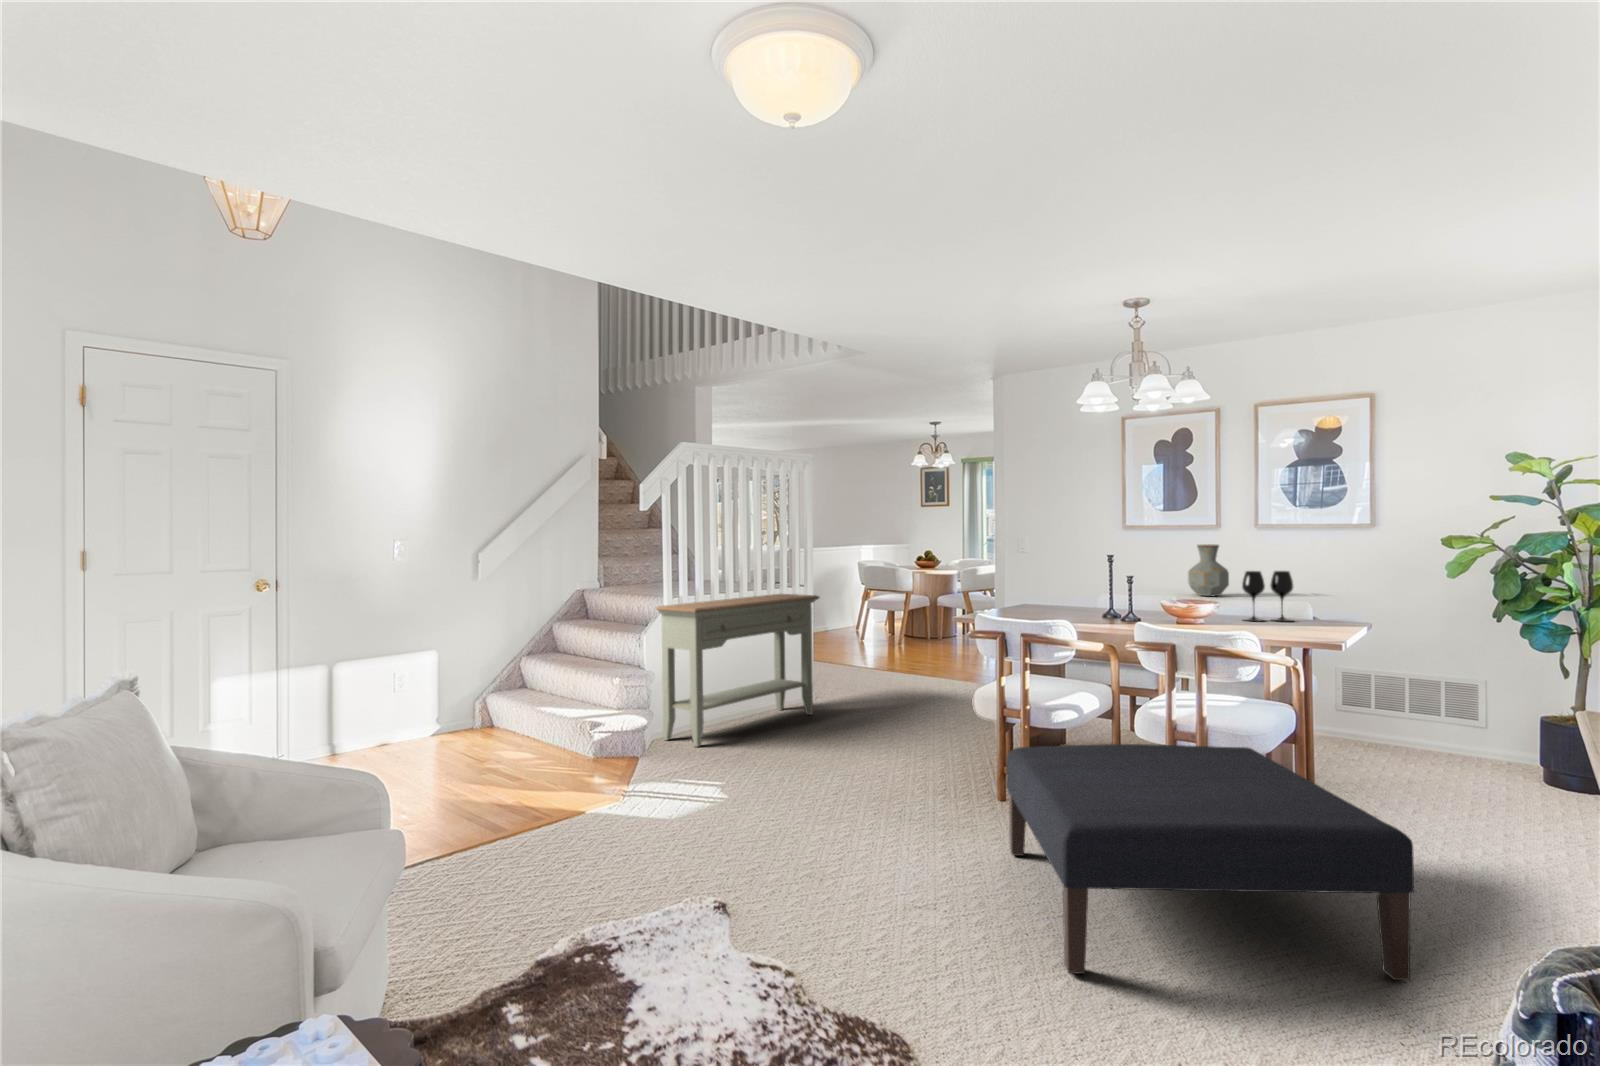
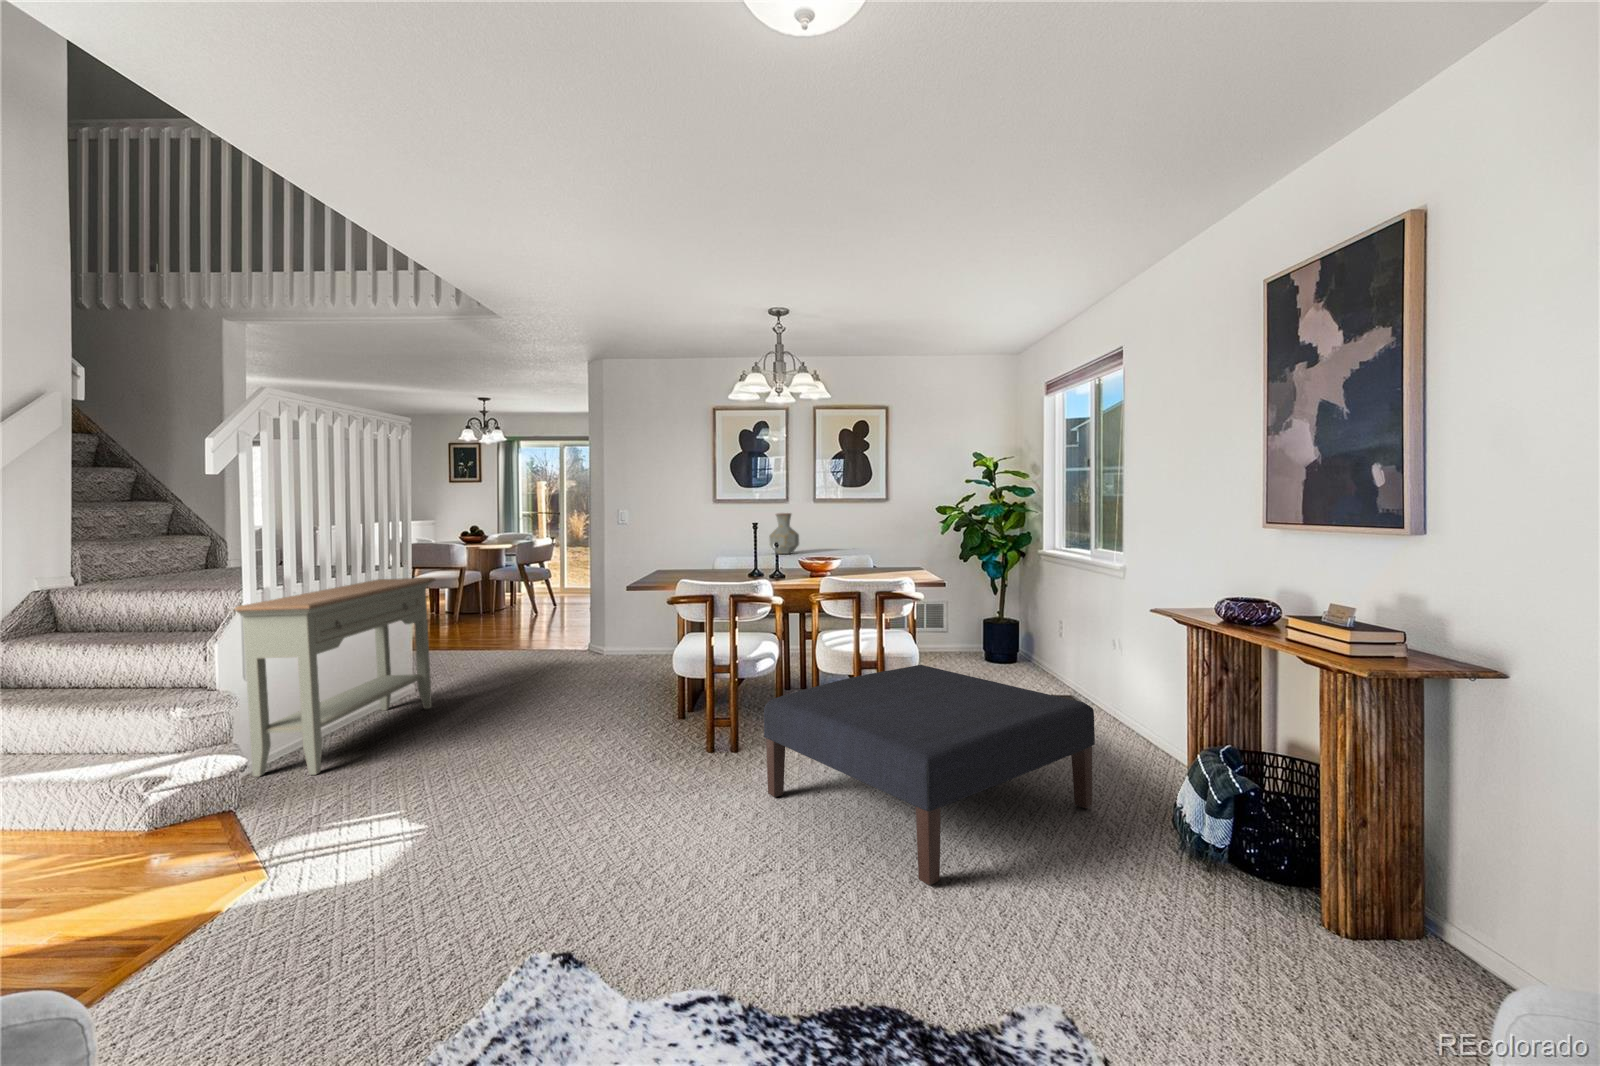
wine glass: present [1242,571,1293,621] -> none [856,530,888,569]

